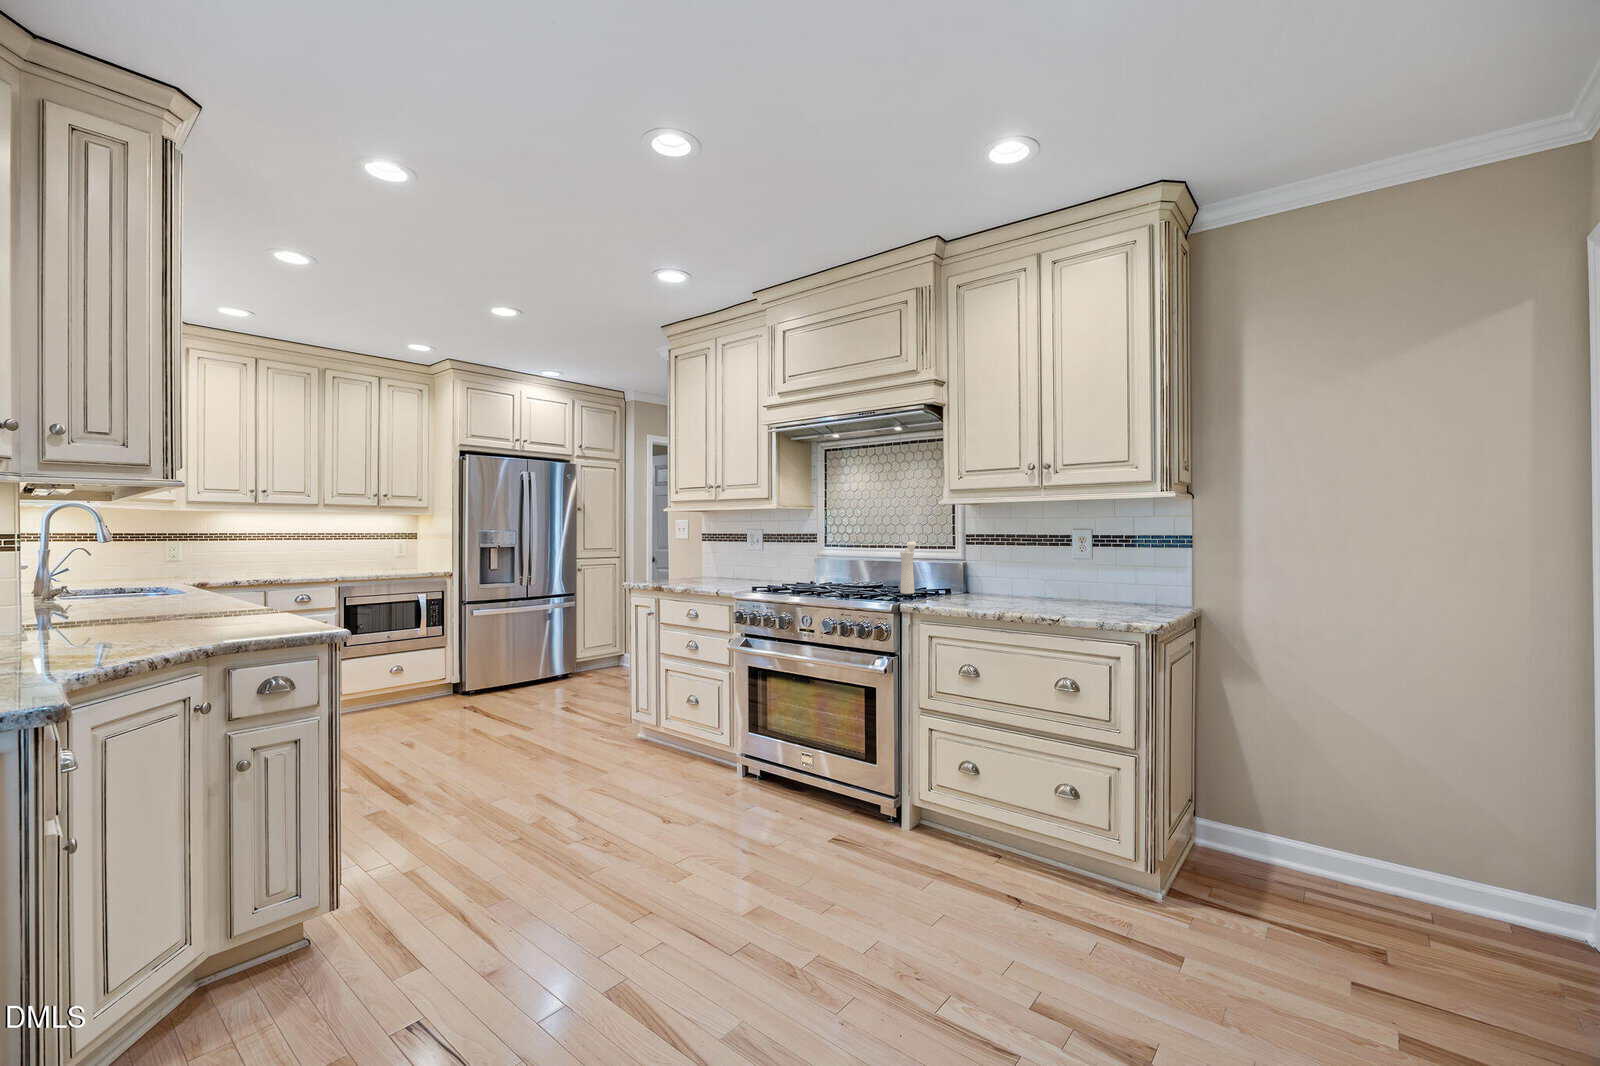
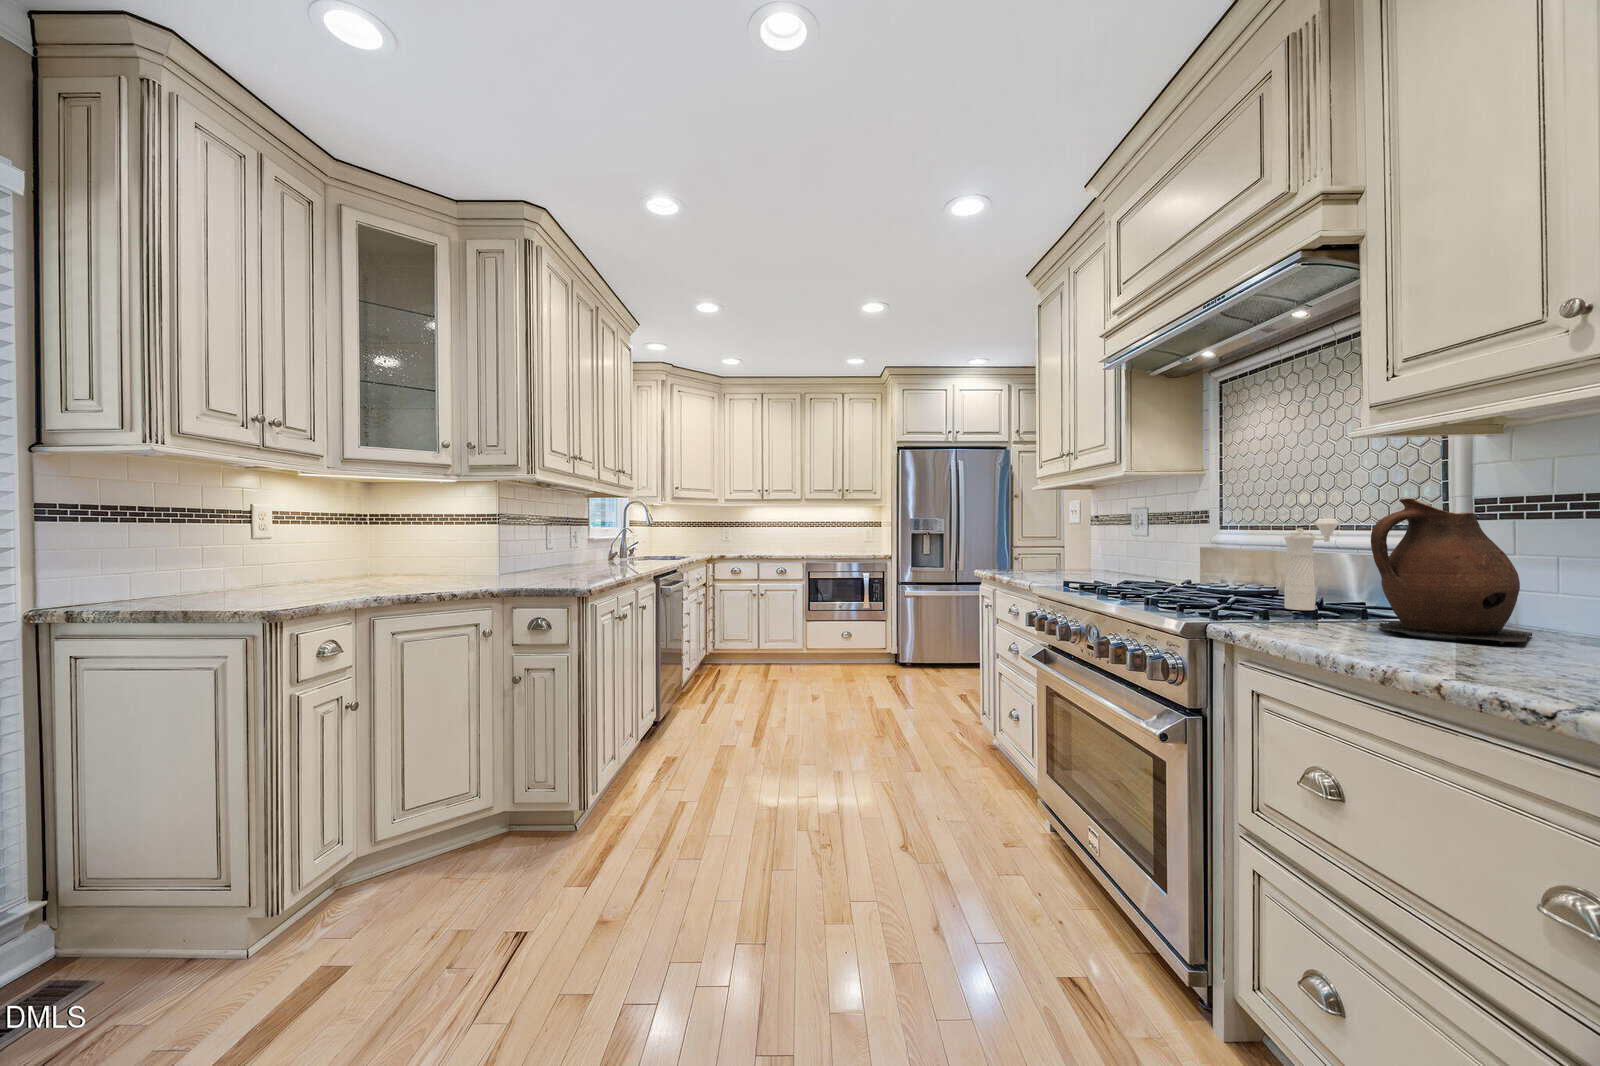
ceramic pitcher: none [956,536,1013,600] -> present [1371,498,1532,644]

